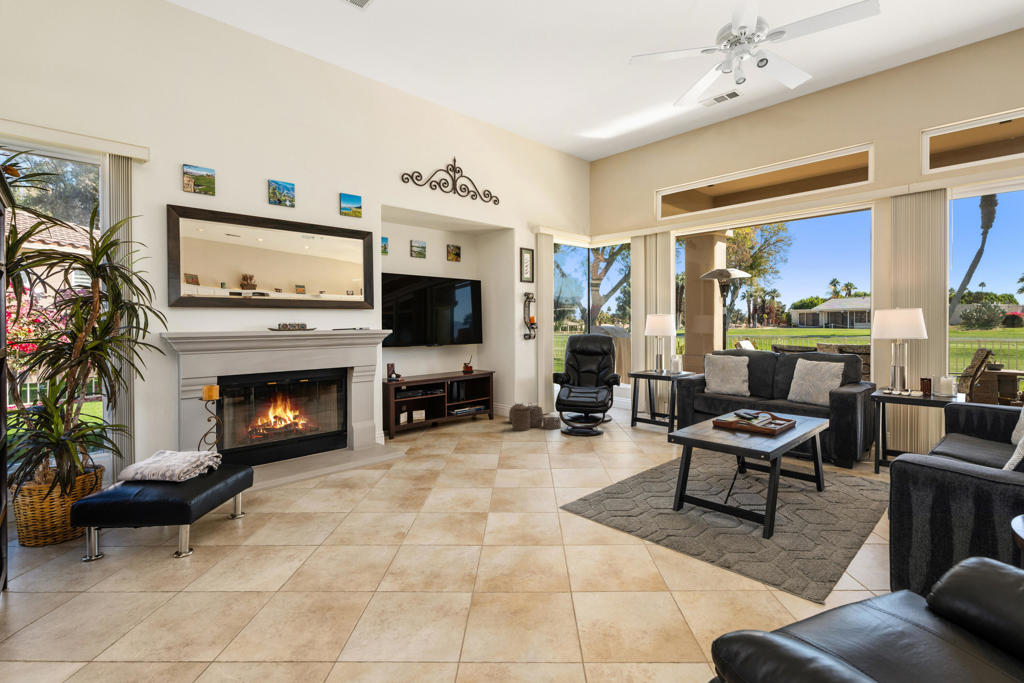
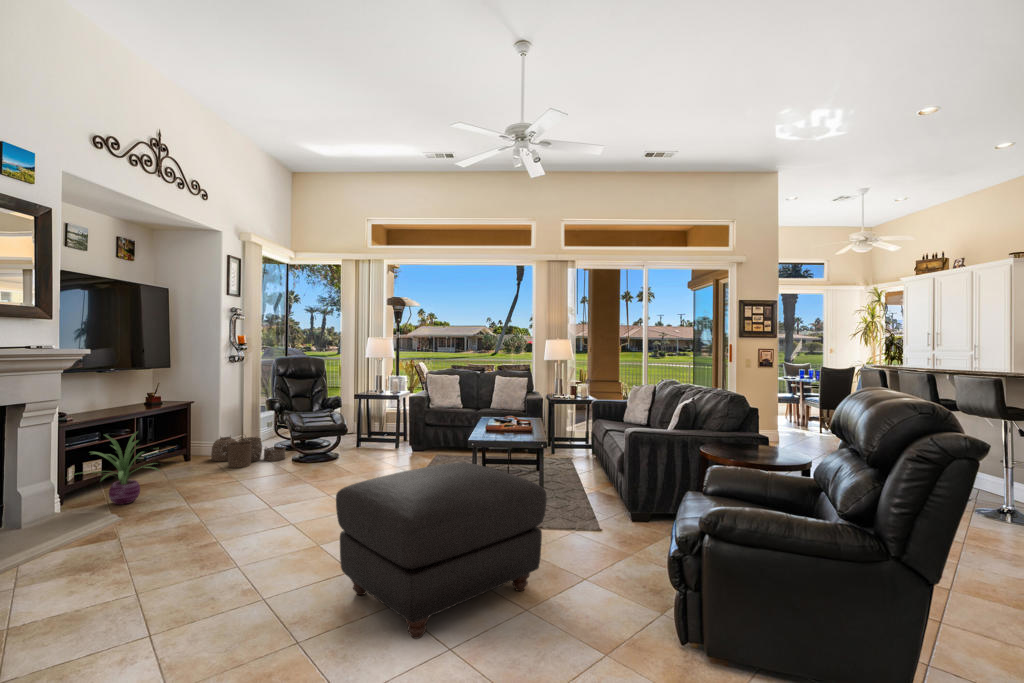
decorative plant: none [390,392,451,446] -> present [92,432,159,505]
ottoman: none [403,456,629,641] -> present [336,462,547,639]

